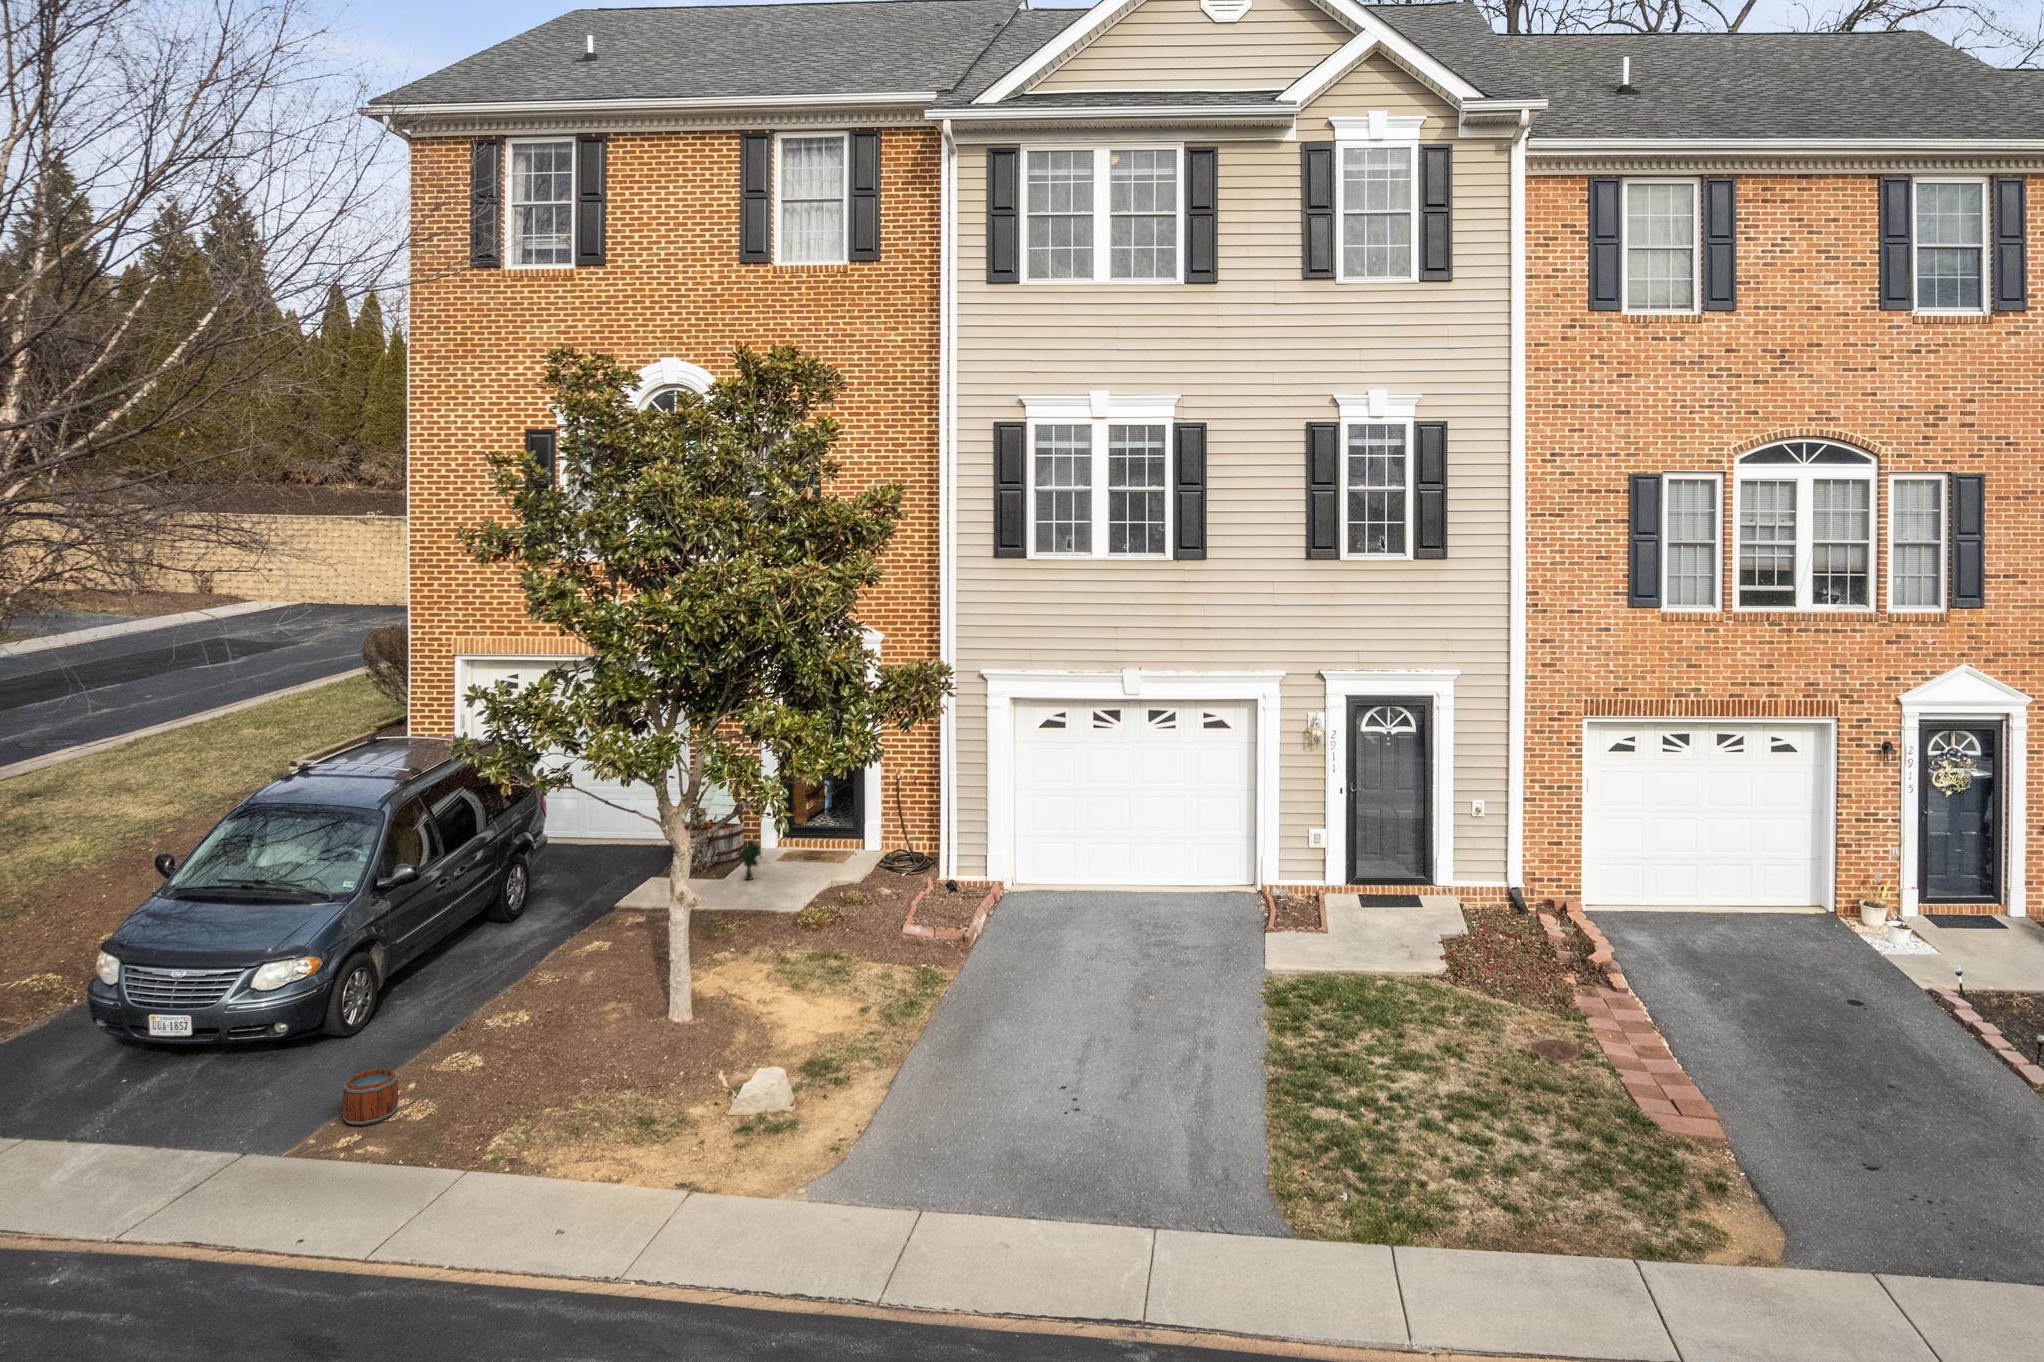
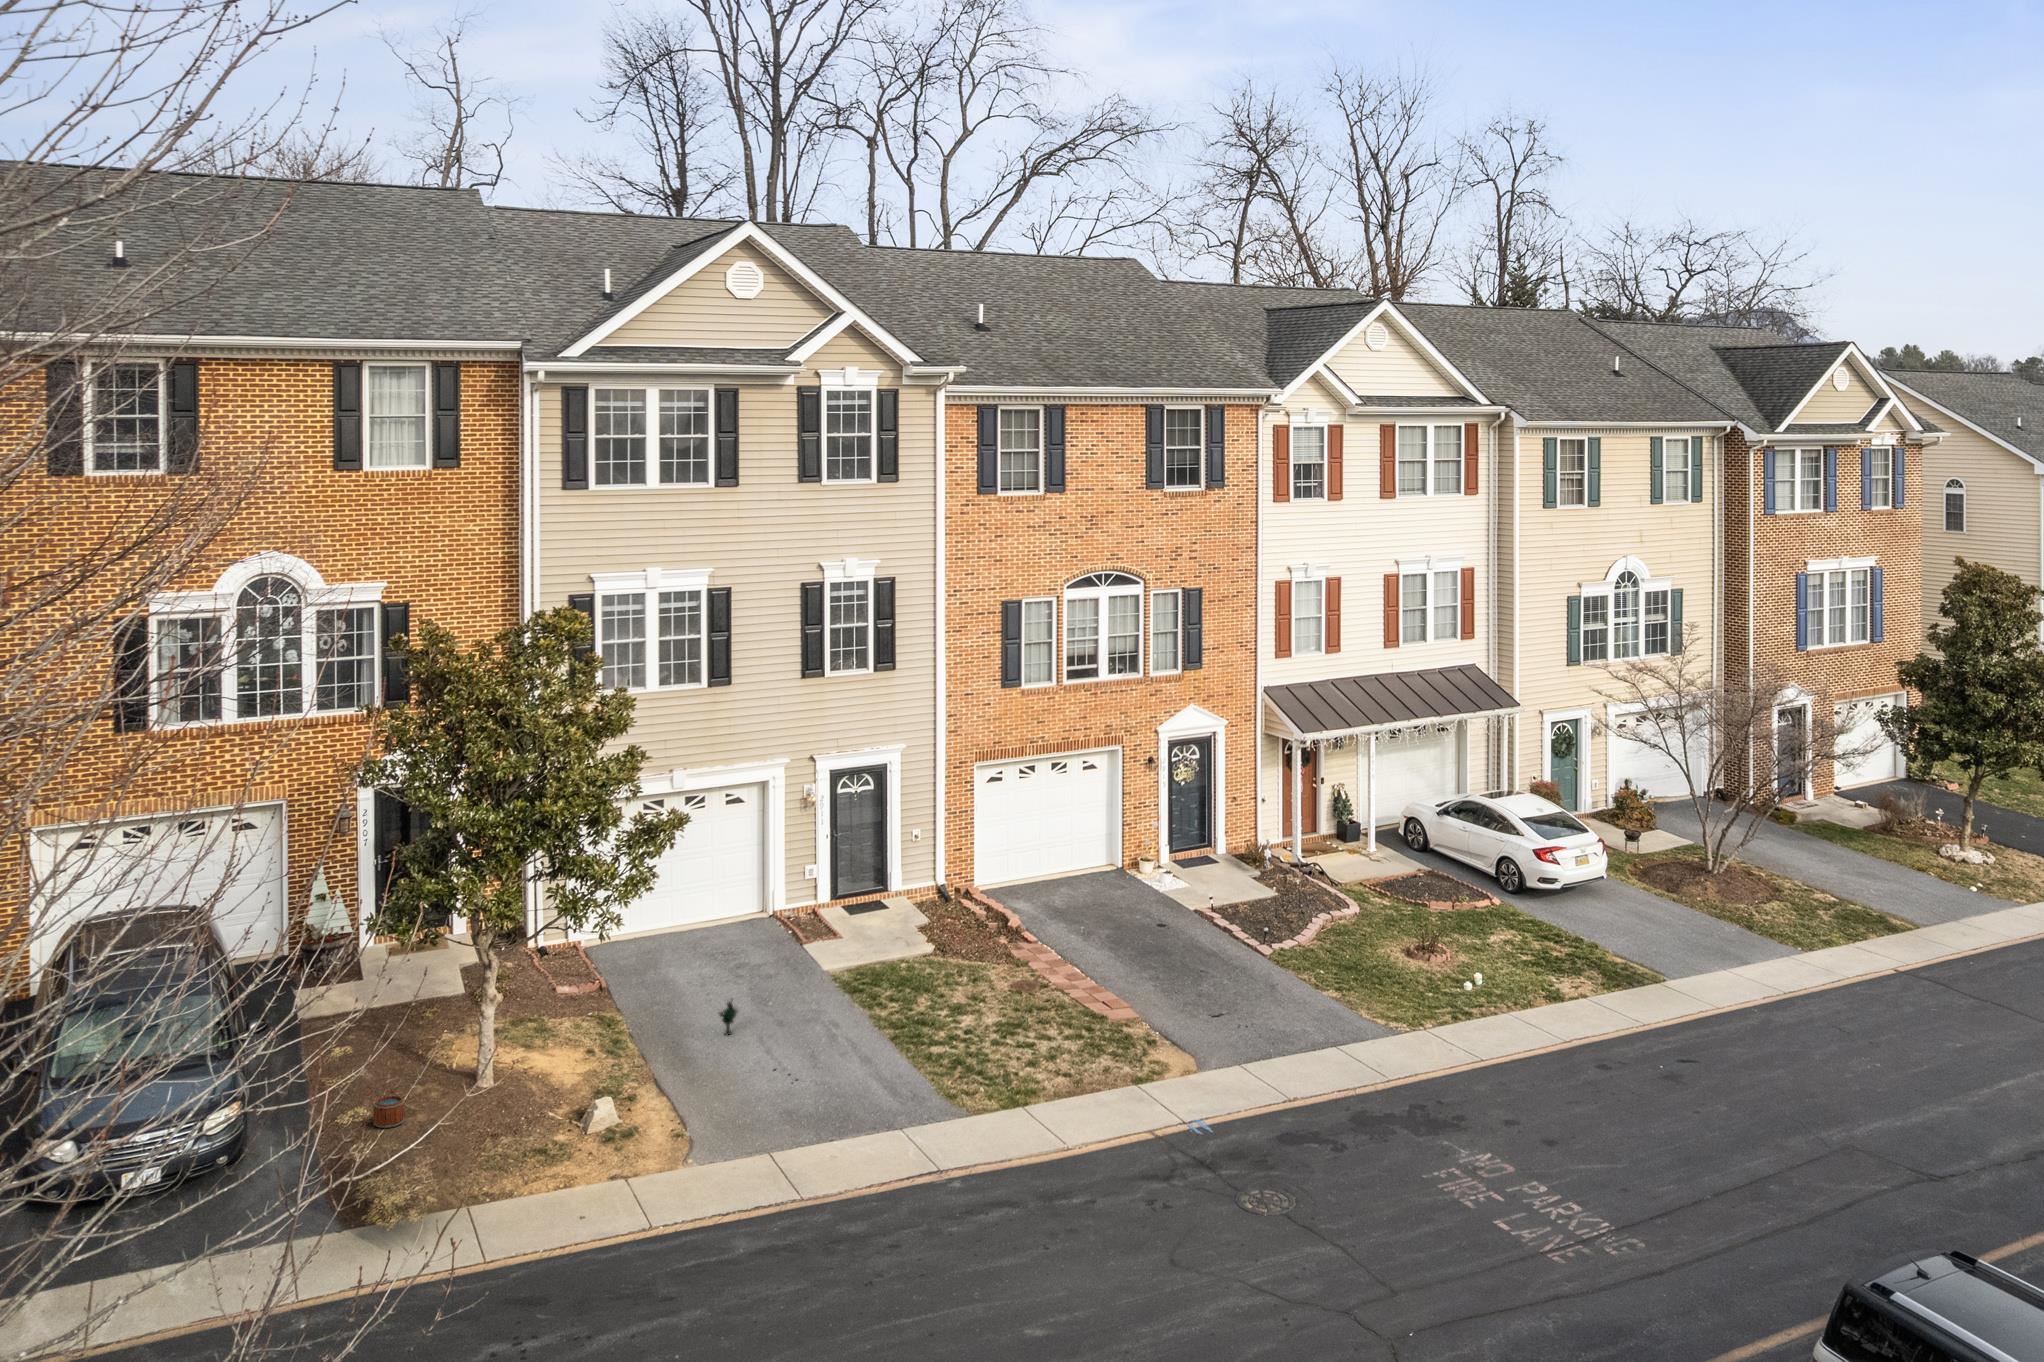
decorative plant: present [739,836,763,880] -> present [718,1002,737,1035]

